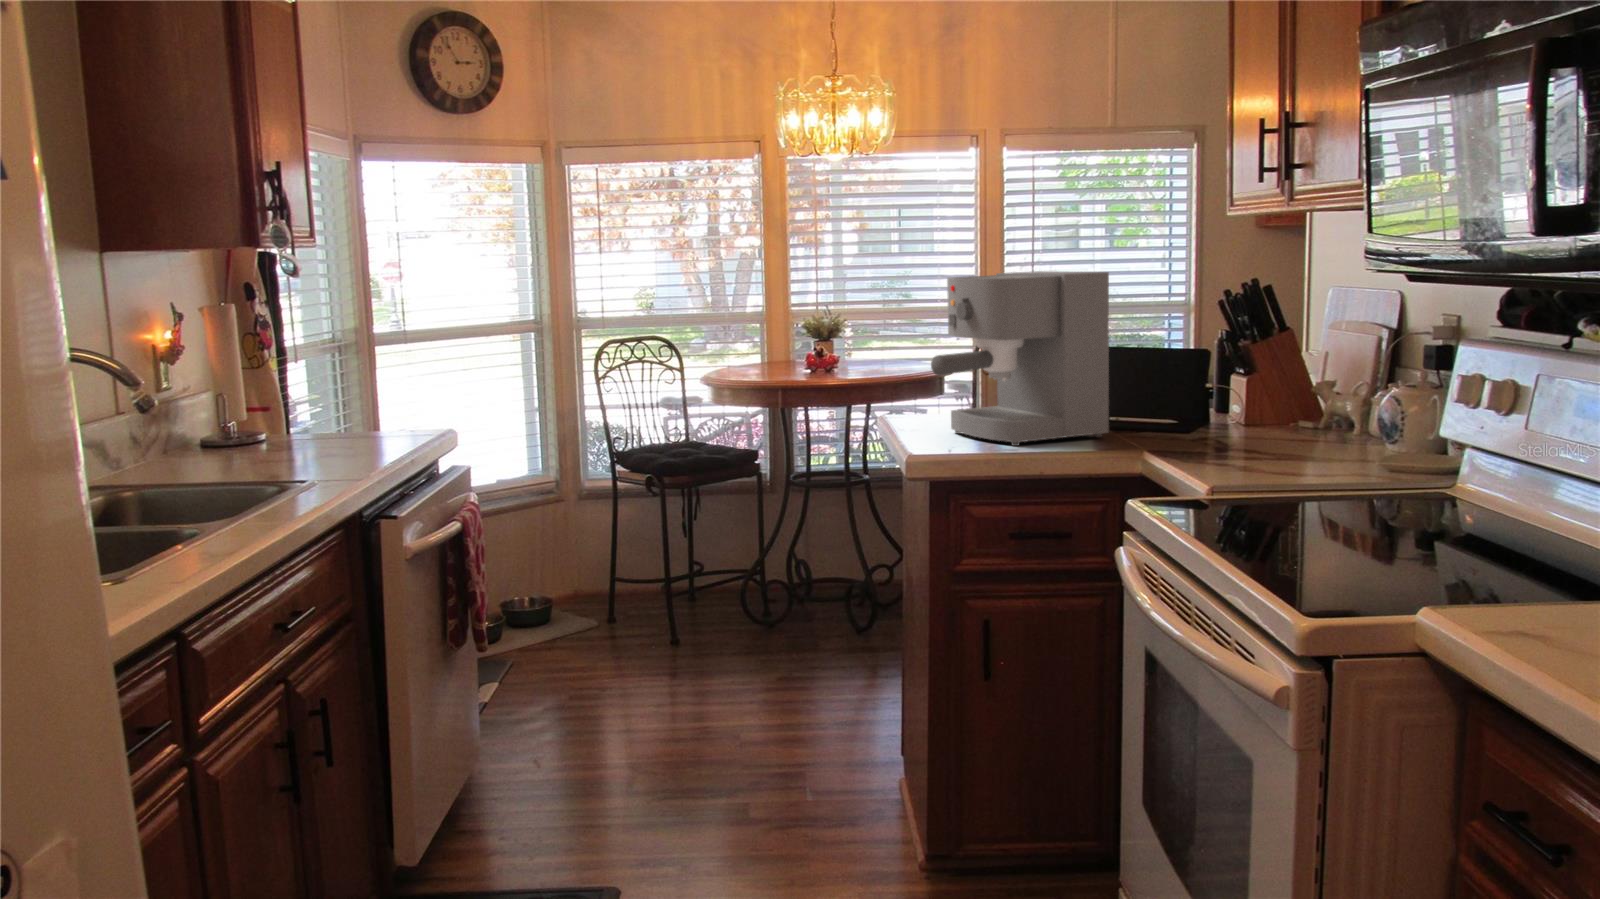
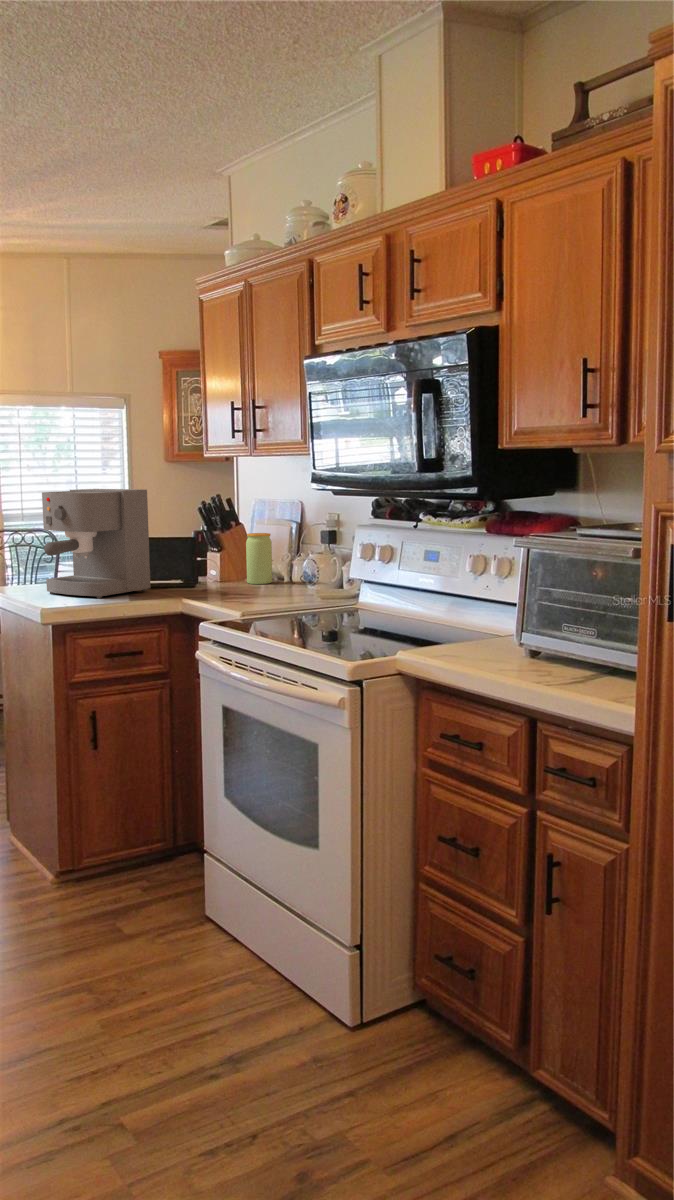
jar: none [1288,346,1337,435] -> present [246,533,272,584]

